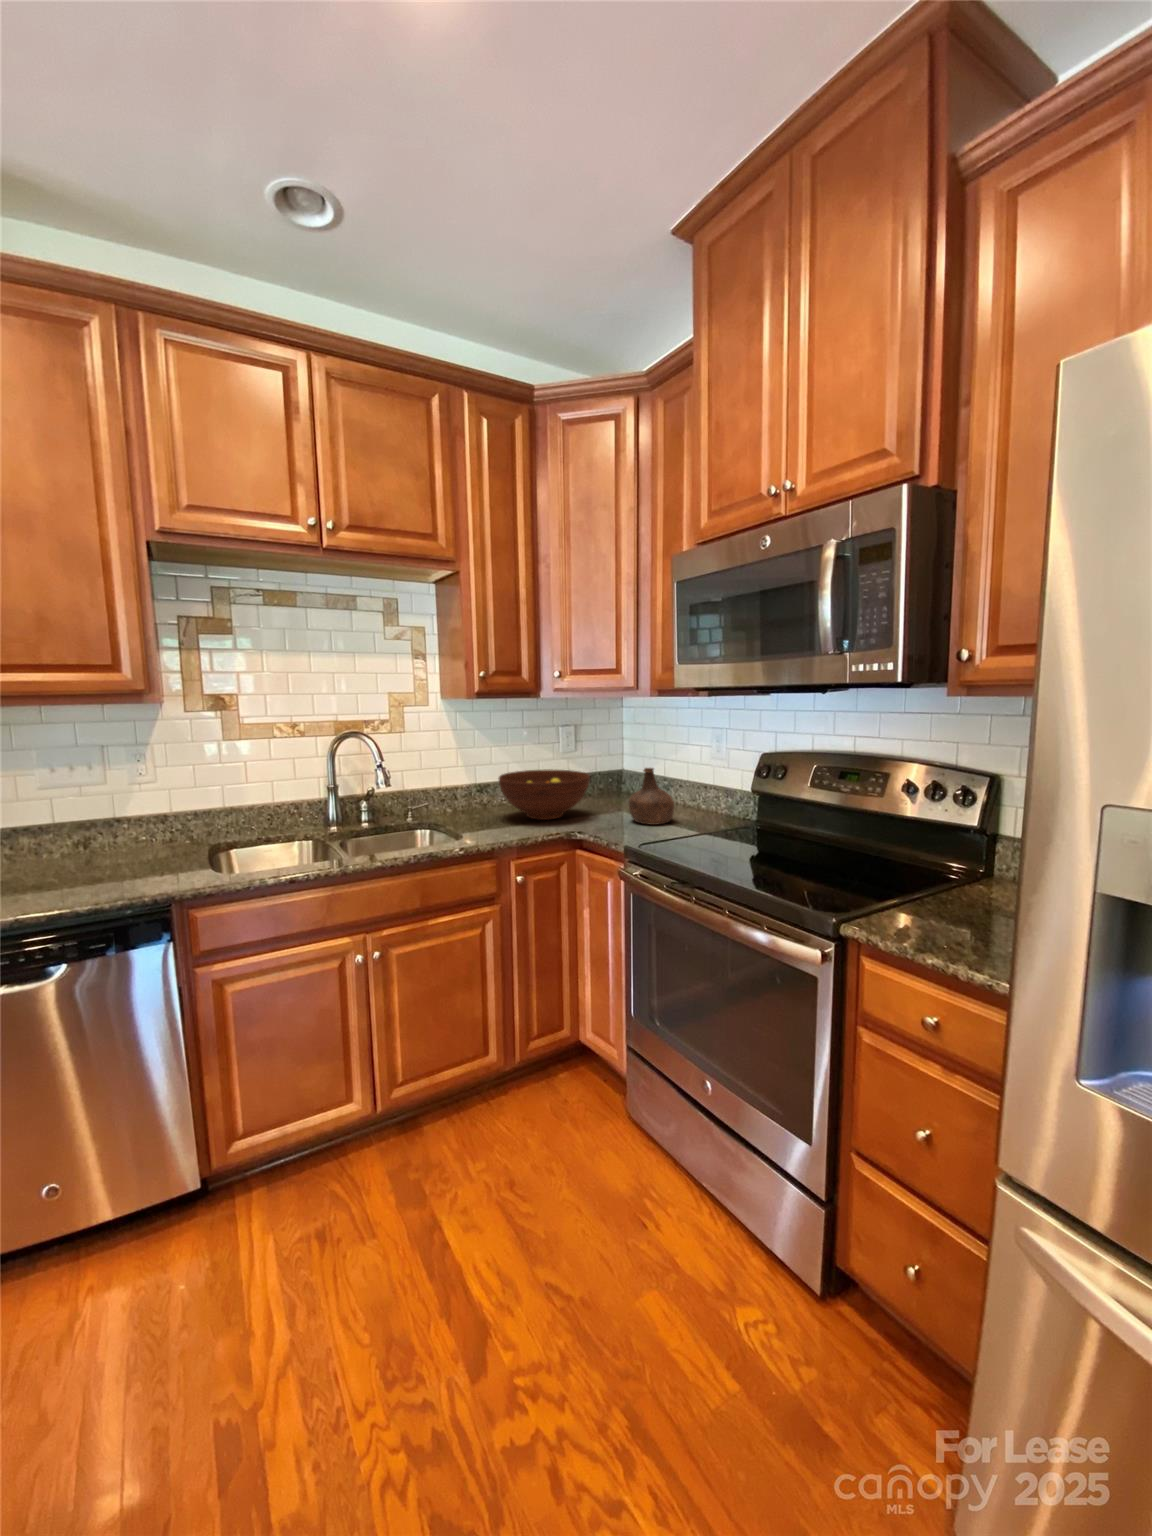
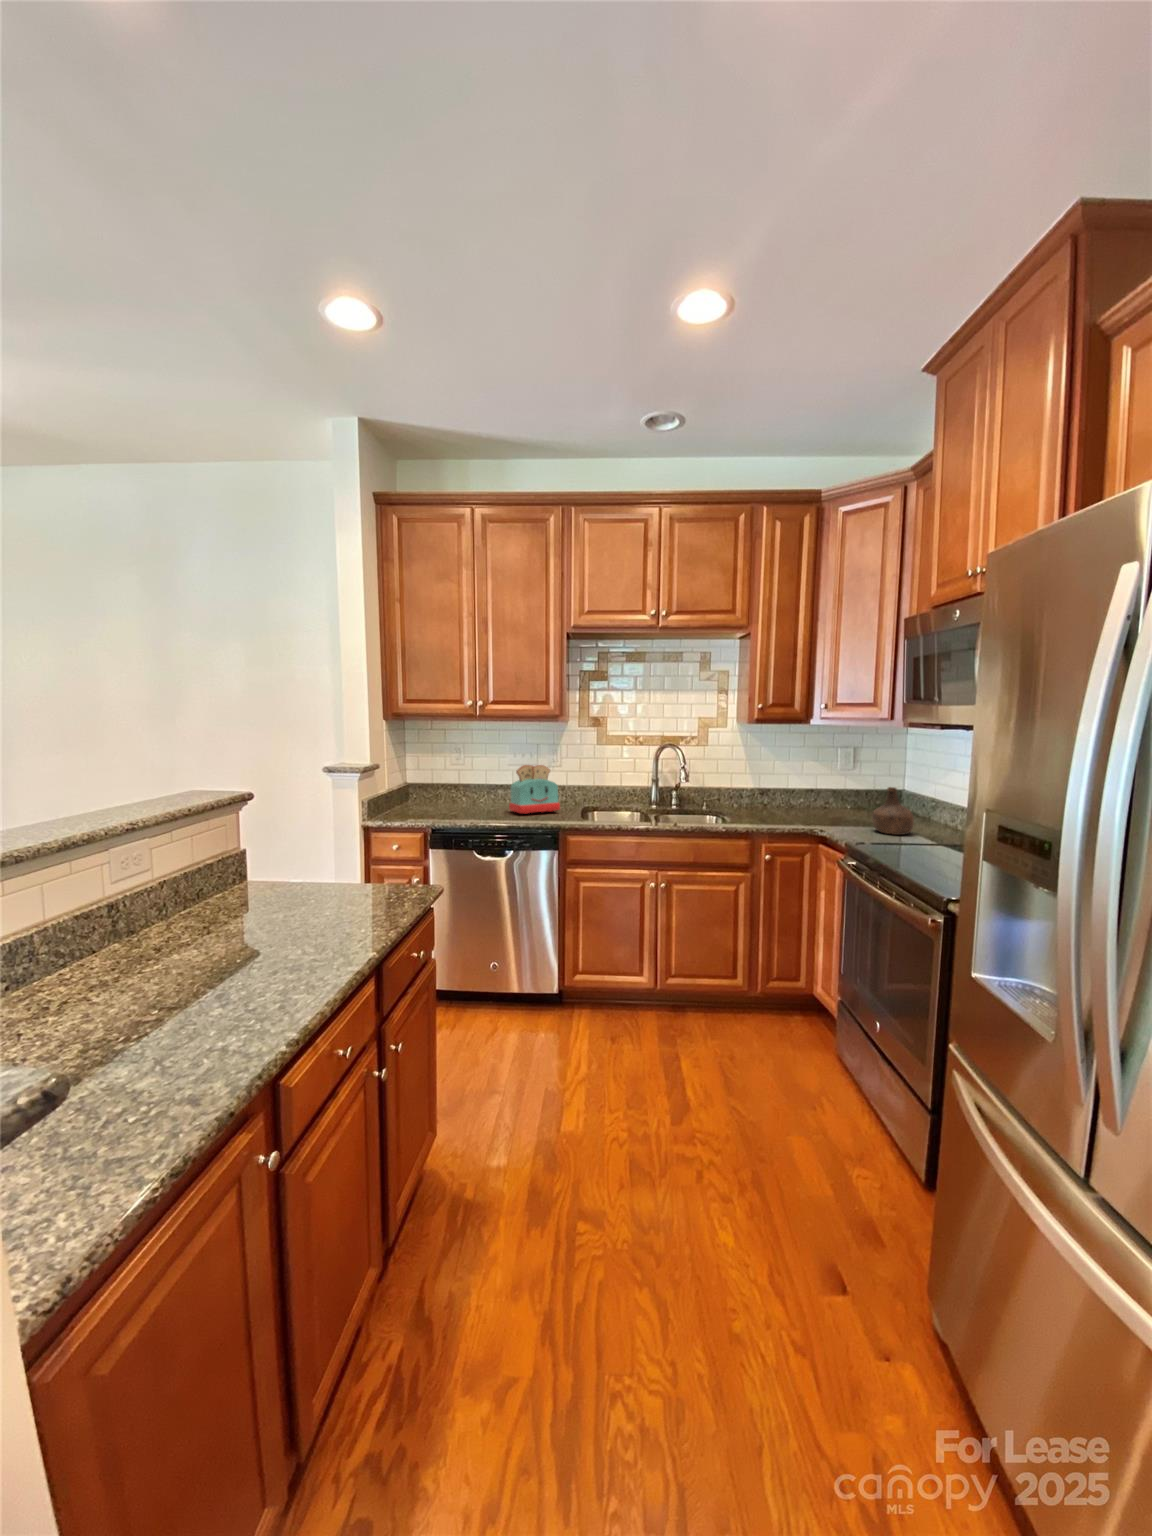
fruit bowl: present [499,769,590,820] -> none [771,781,847,821]
toaster: none [43,785,165,884] -> present [509,765,560,814]

